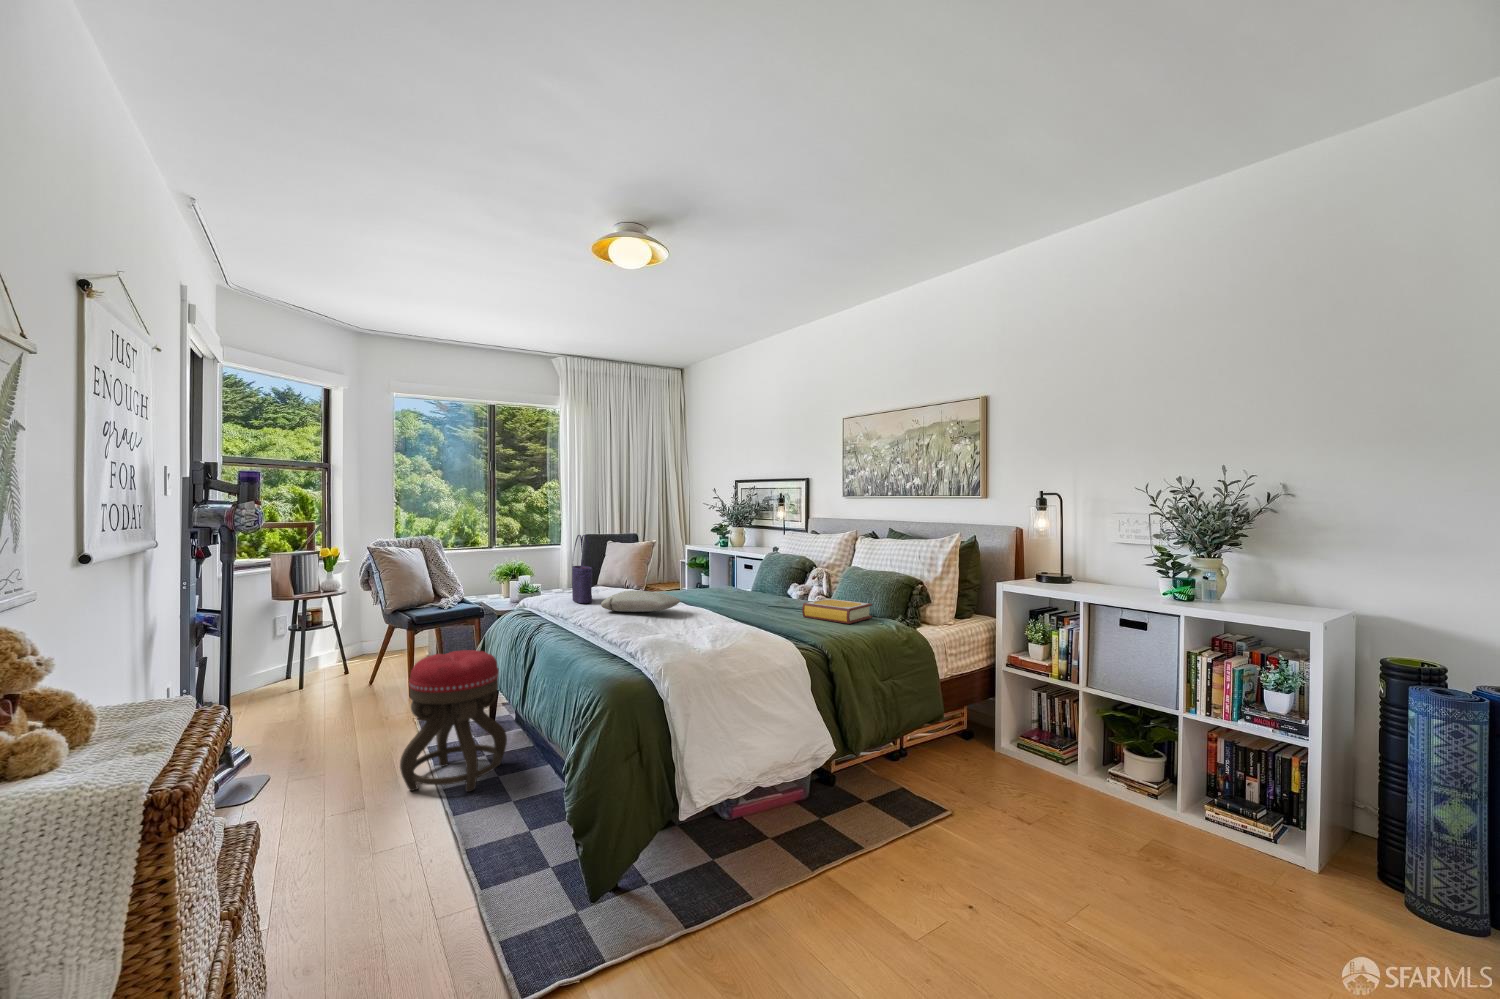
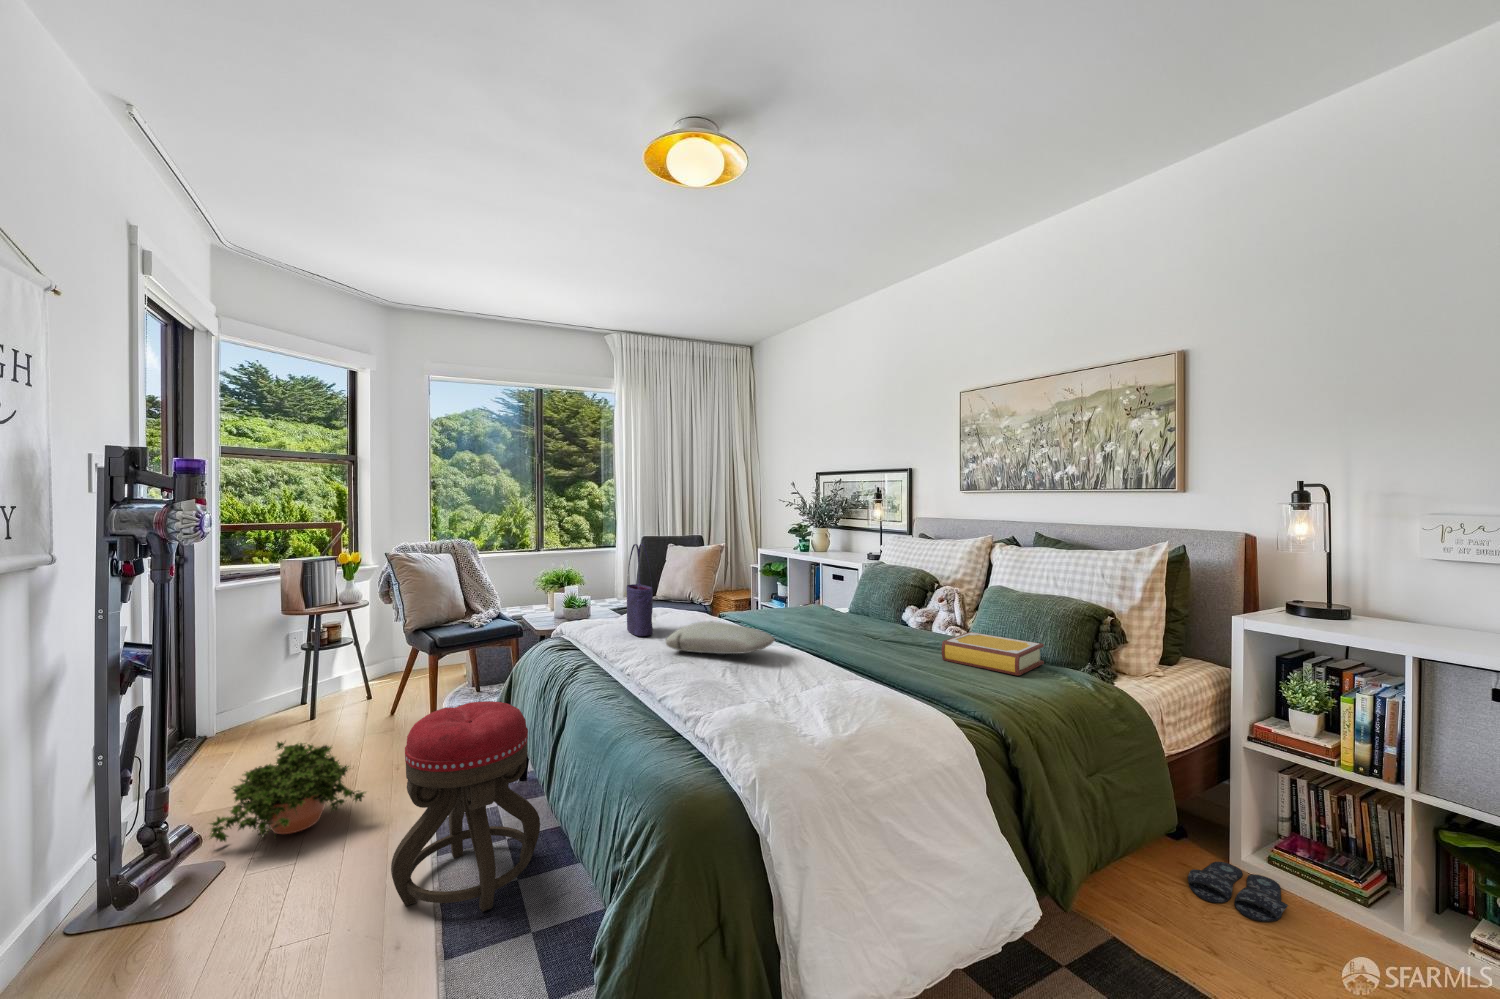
potted plant: none [245,687,370,763] -> present [210,742,366,842]
slippers: none [960,751,1018,778] -> present [1188,862,1288,922]

